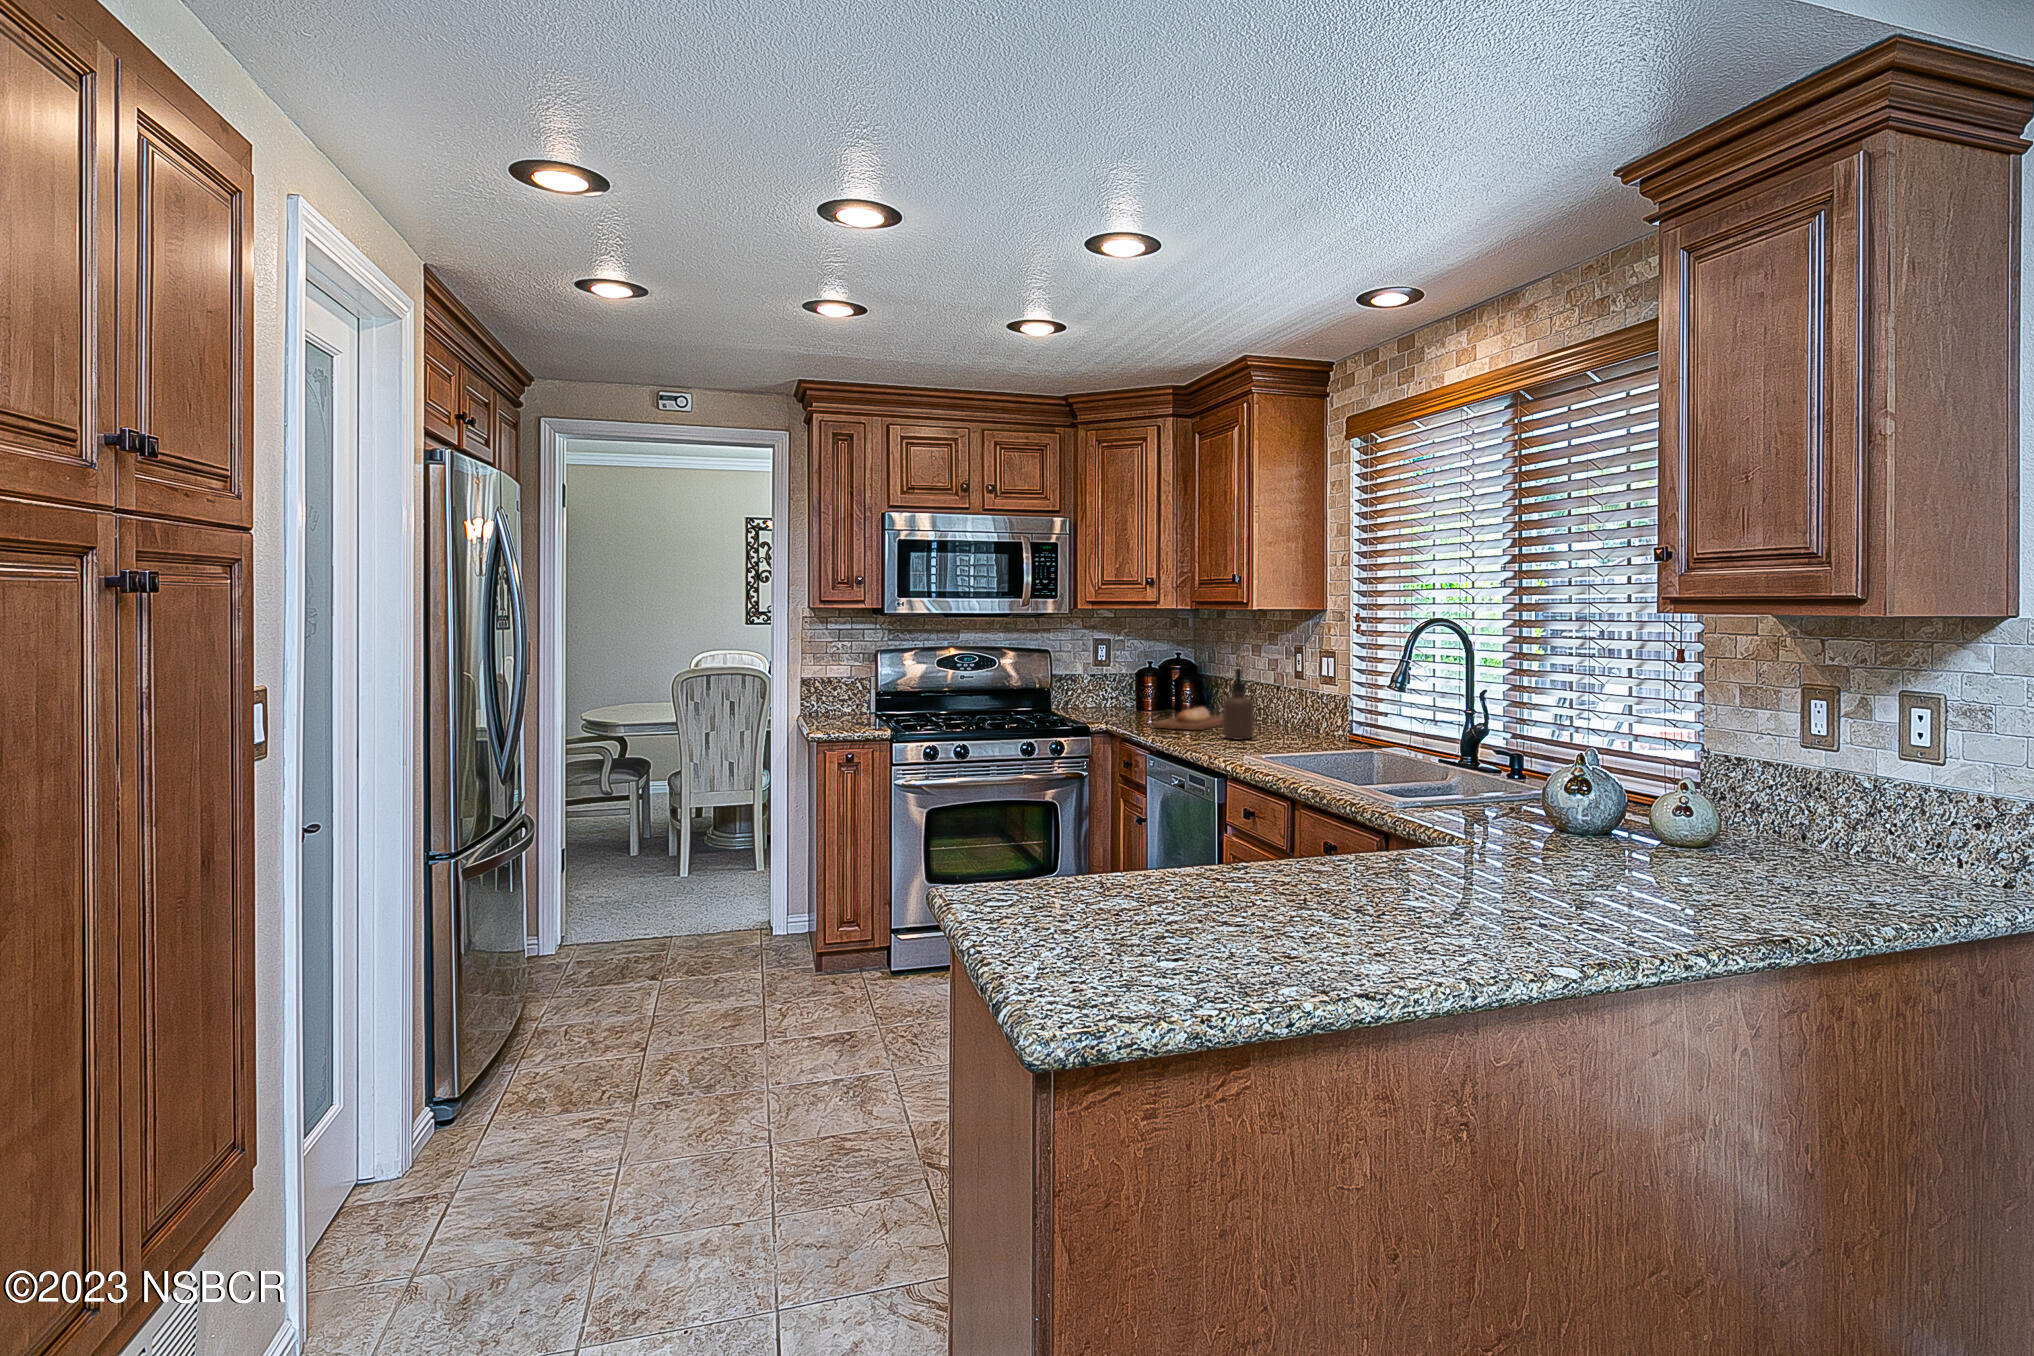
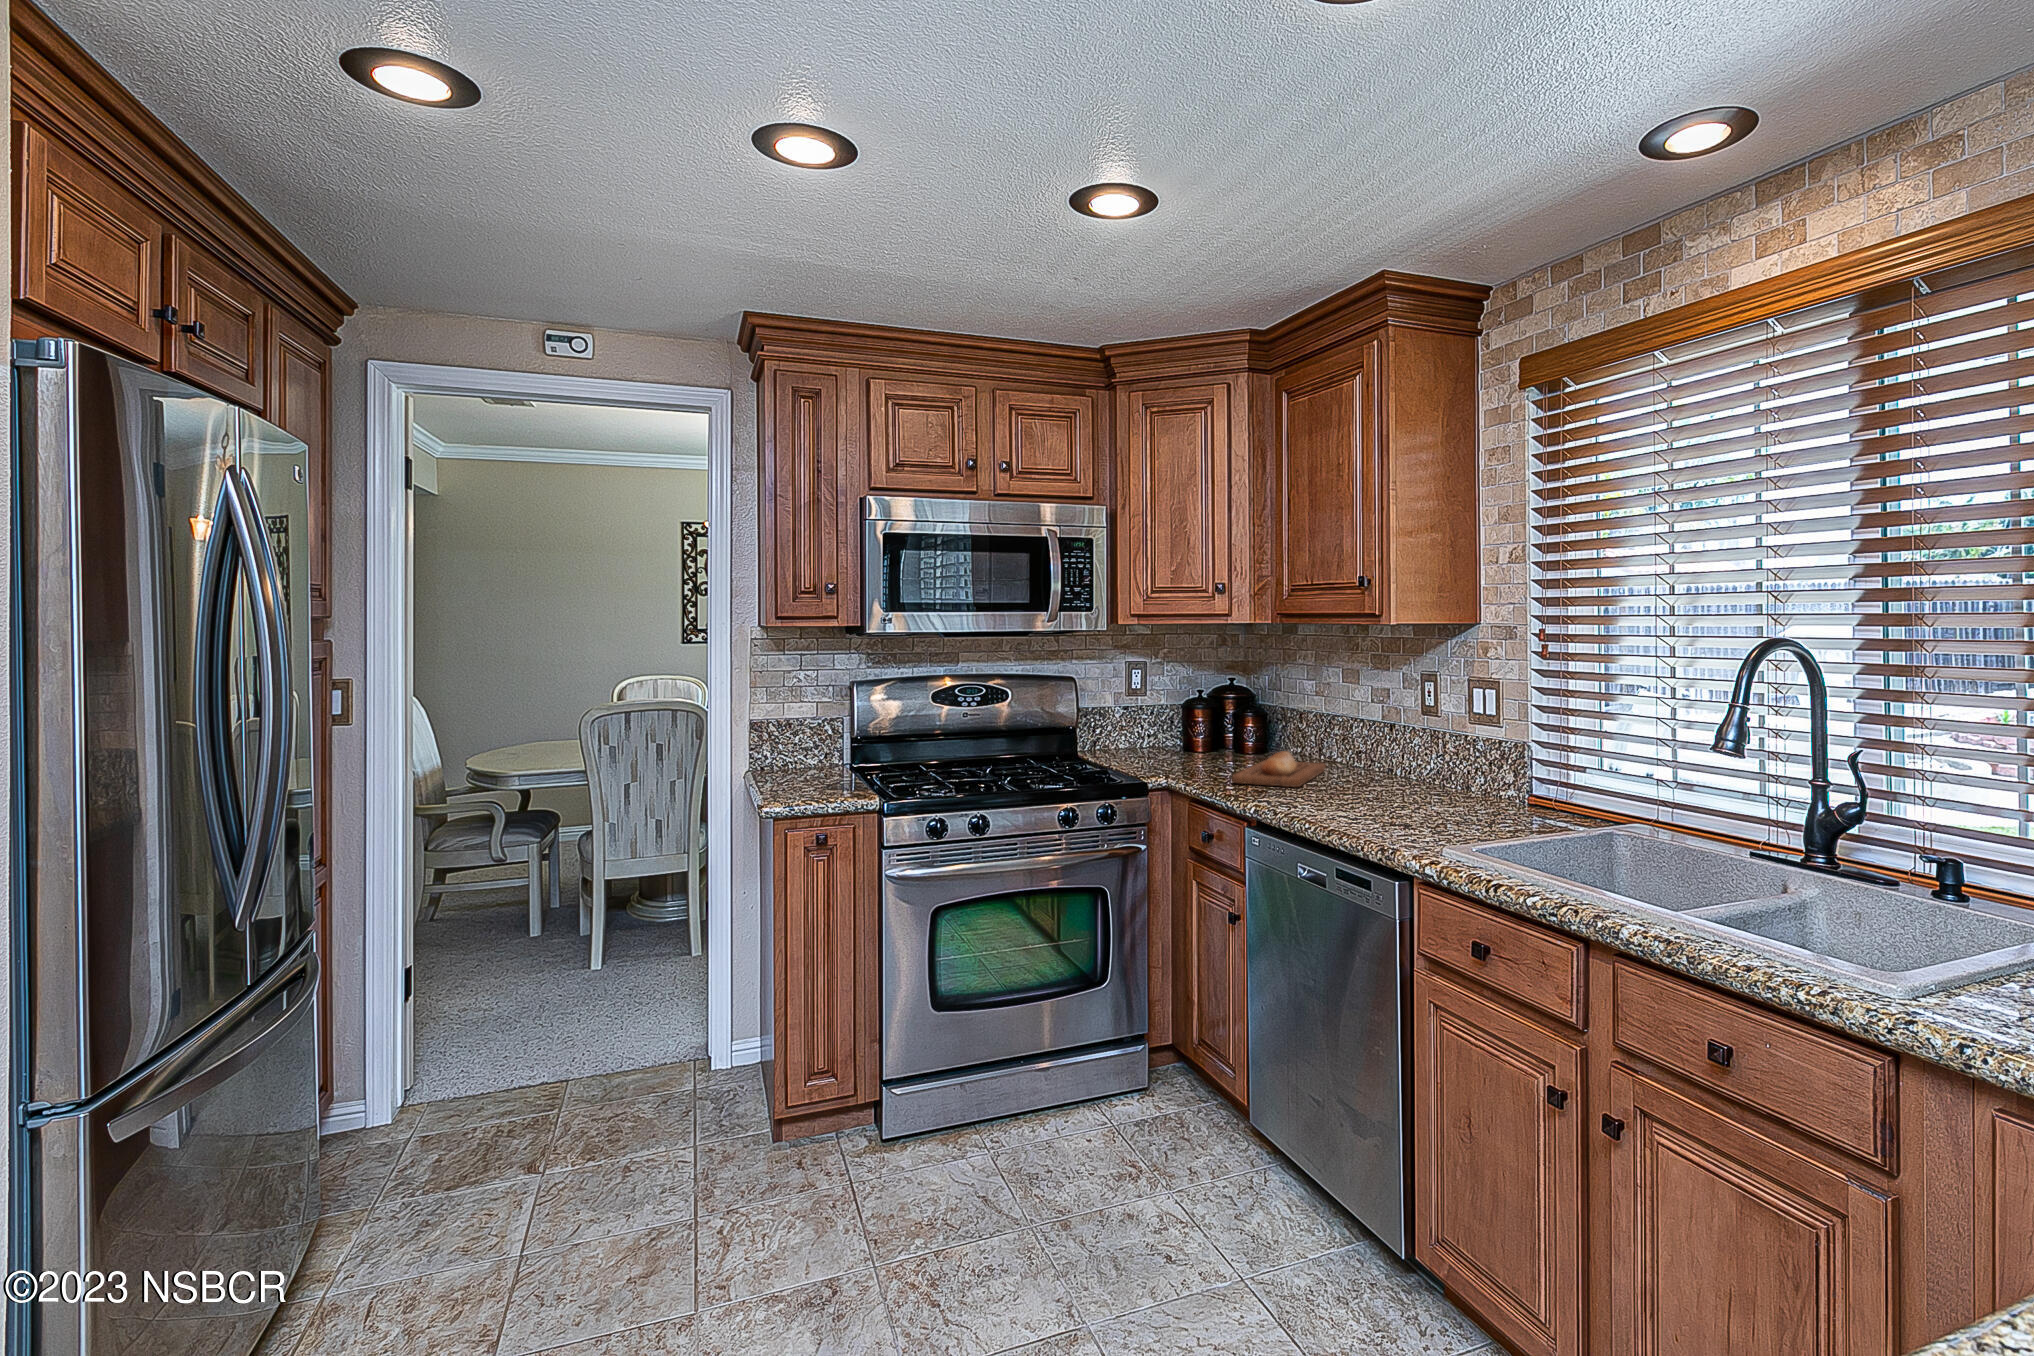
soap dispenser: present [1223,668,1254,740] -> none [1348,705,1391,805]

